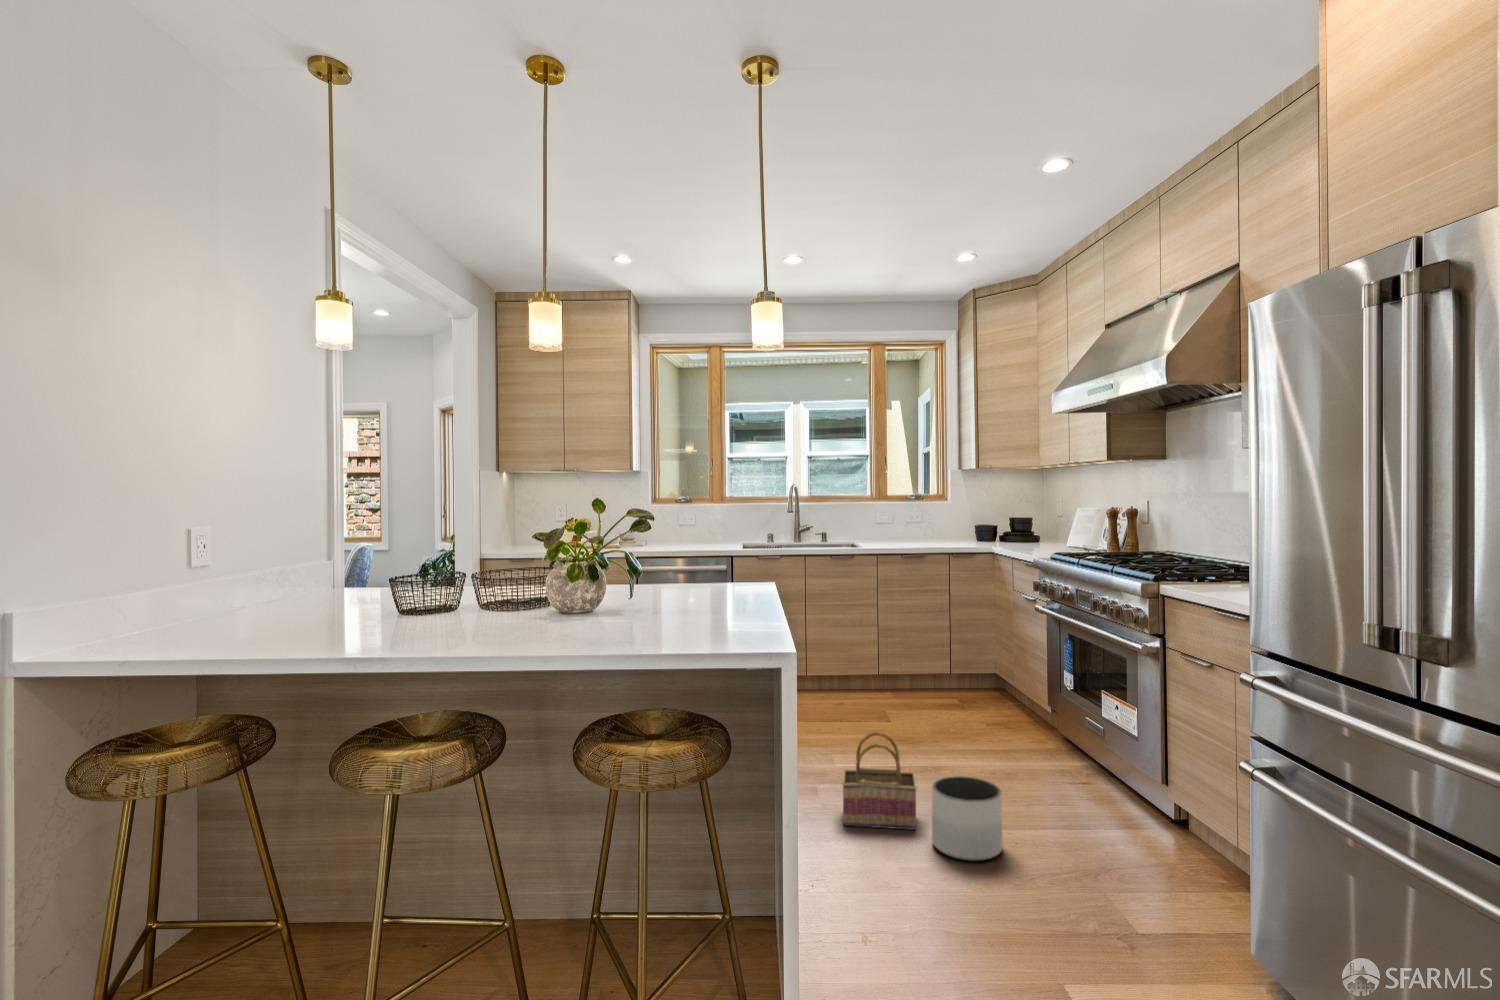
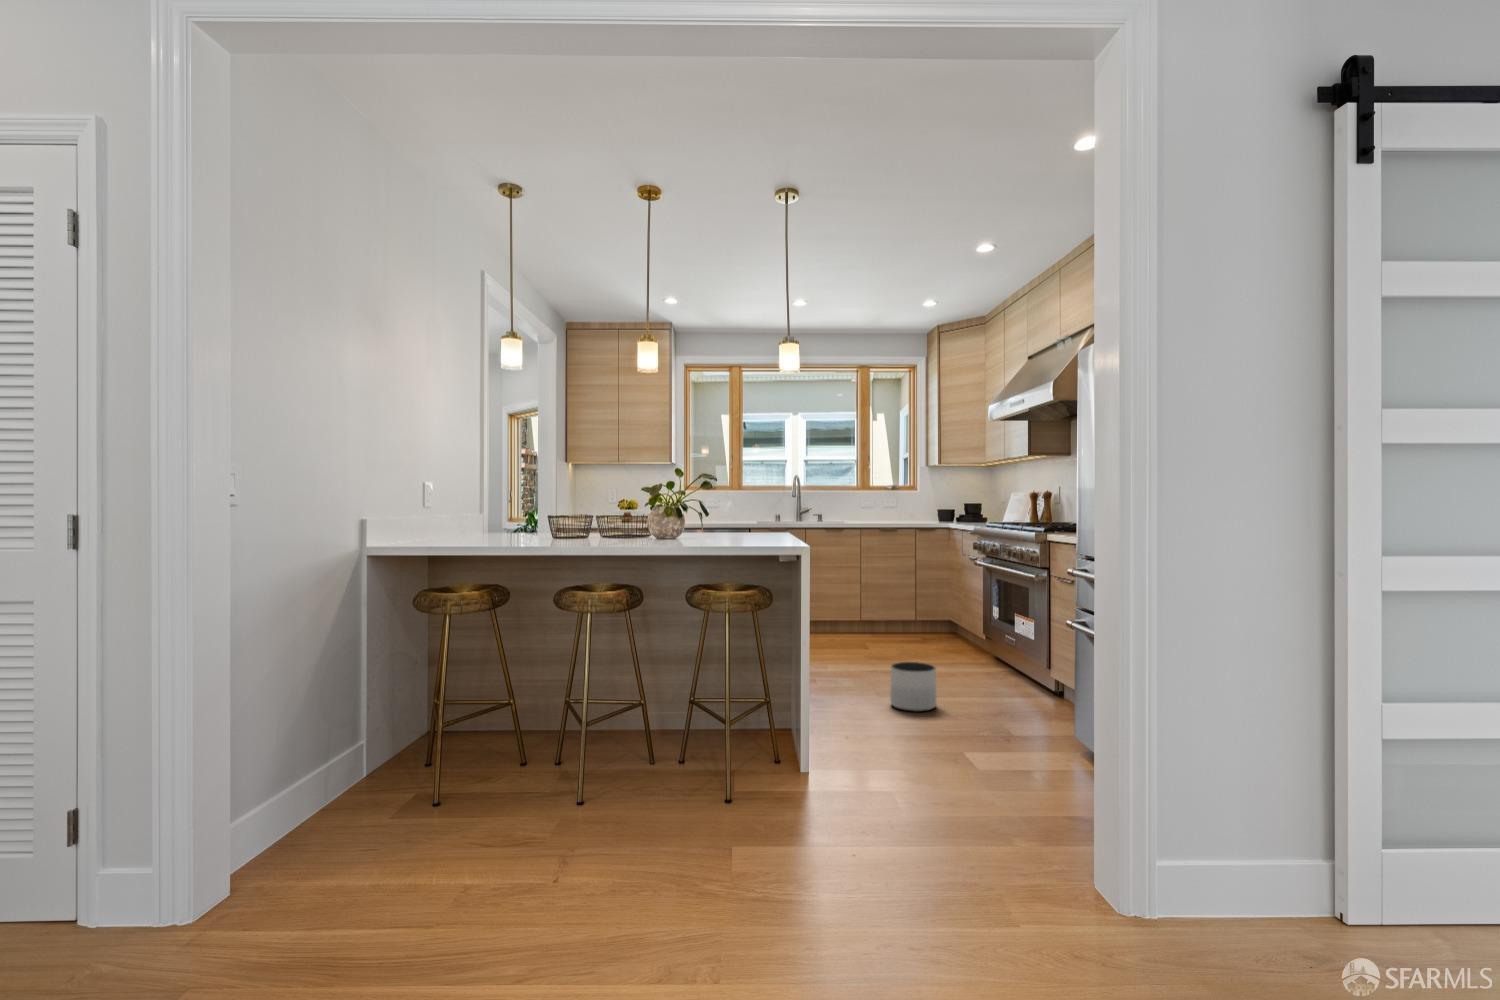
basket: present [842,732,917,830] -> none [831,637,882,699]

